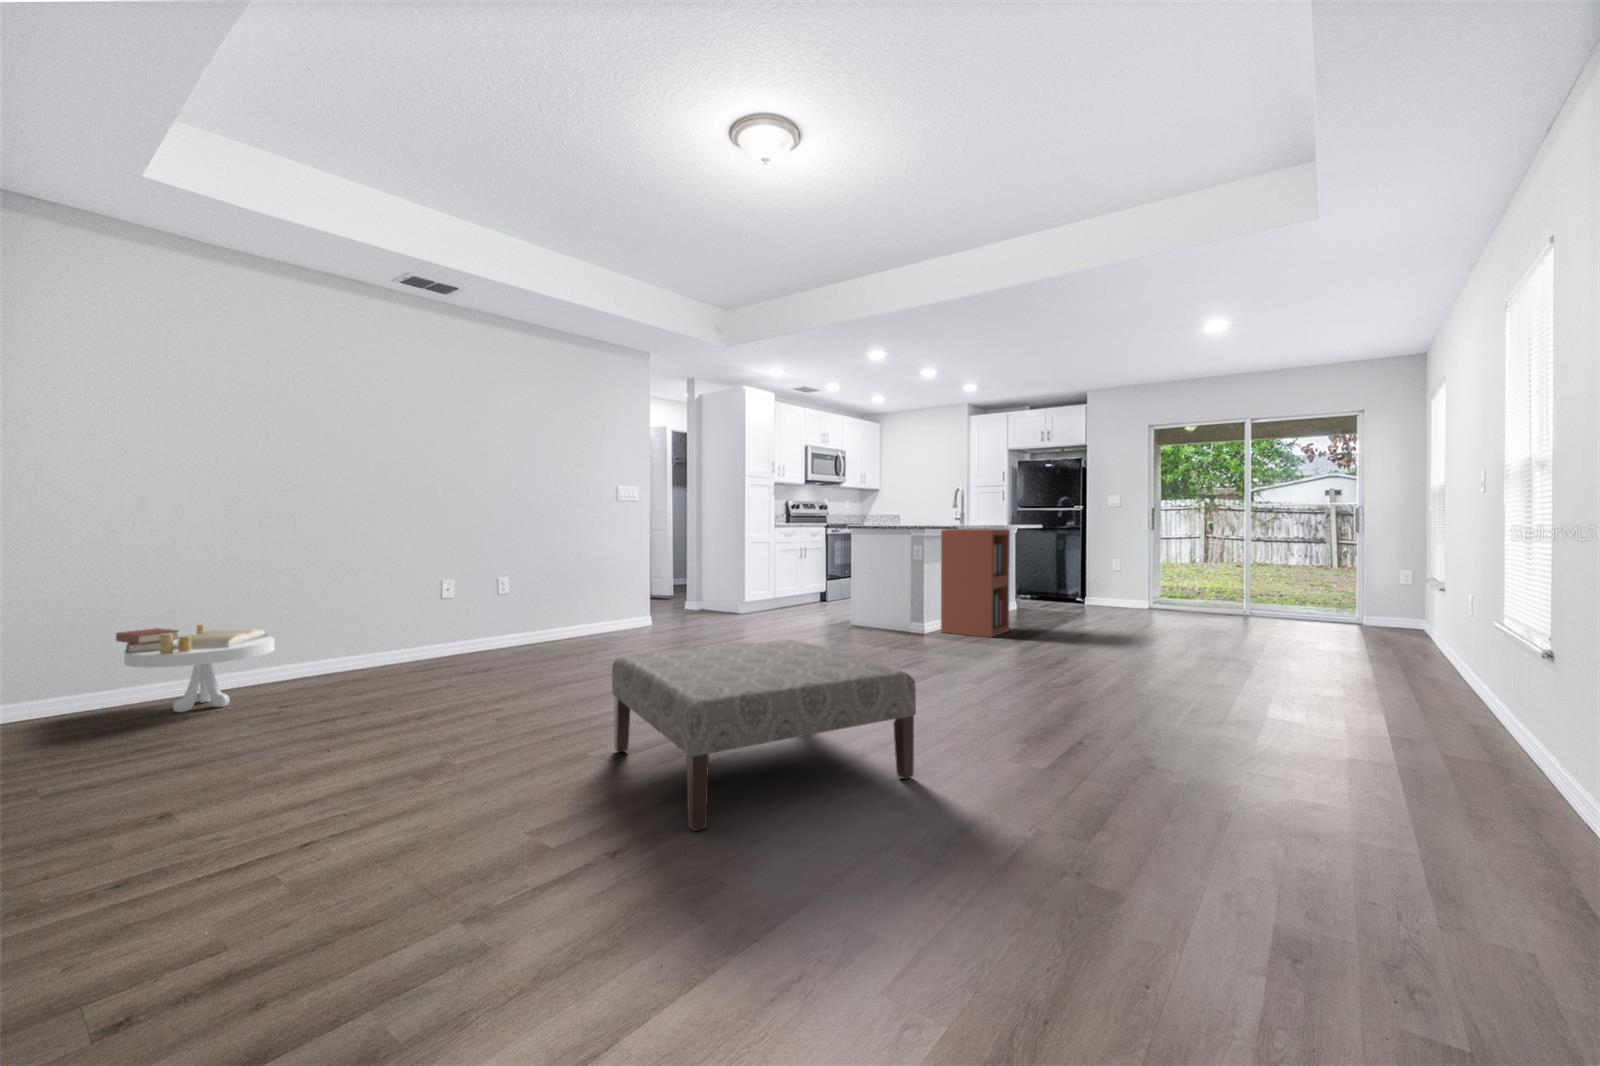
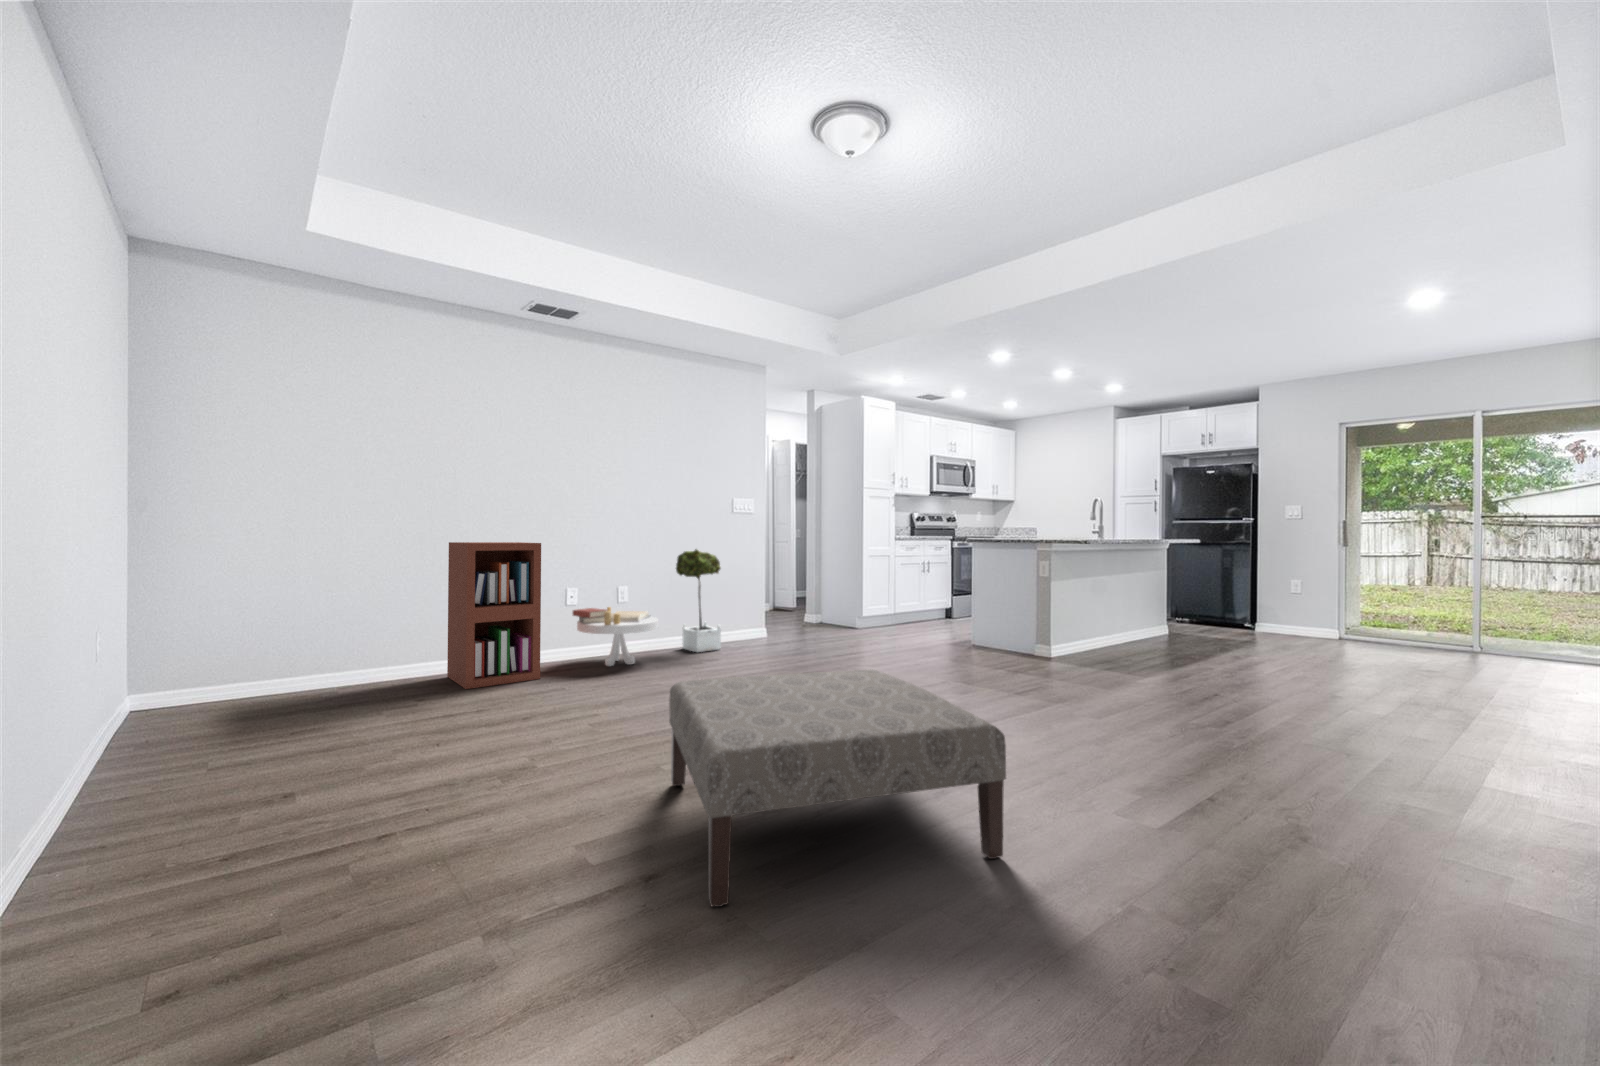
bookshelf: present [941,529,1010,637] -> present [447,542,541,689]
potted tree: none [560,536,609,642] -> present [676,549,721,652]
side table: present [116,625,275,712] -> present [573,607,658,666]

